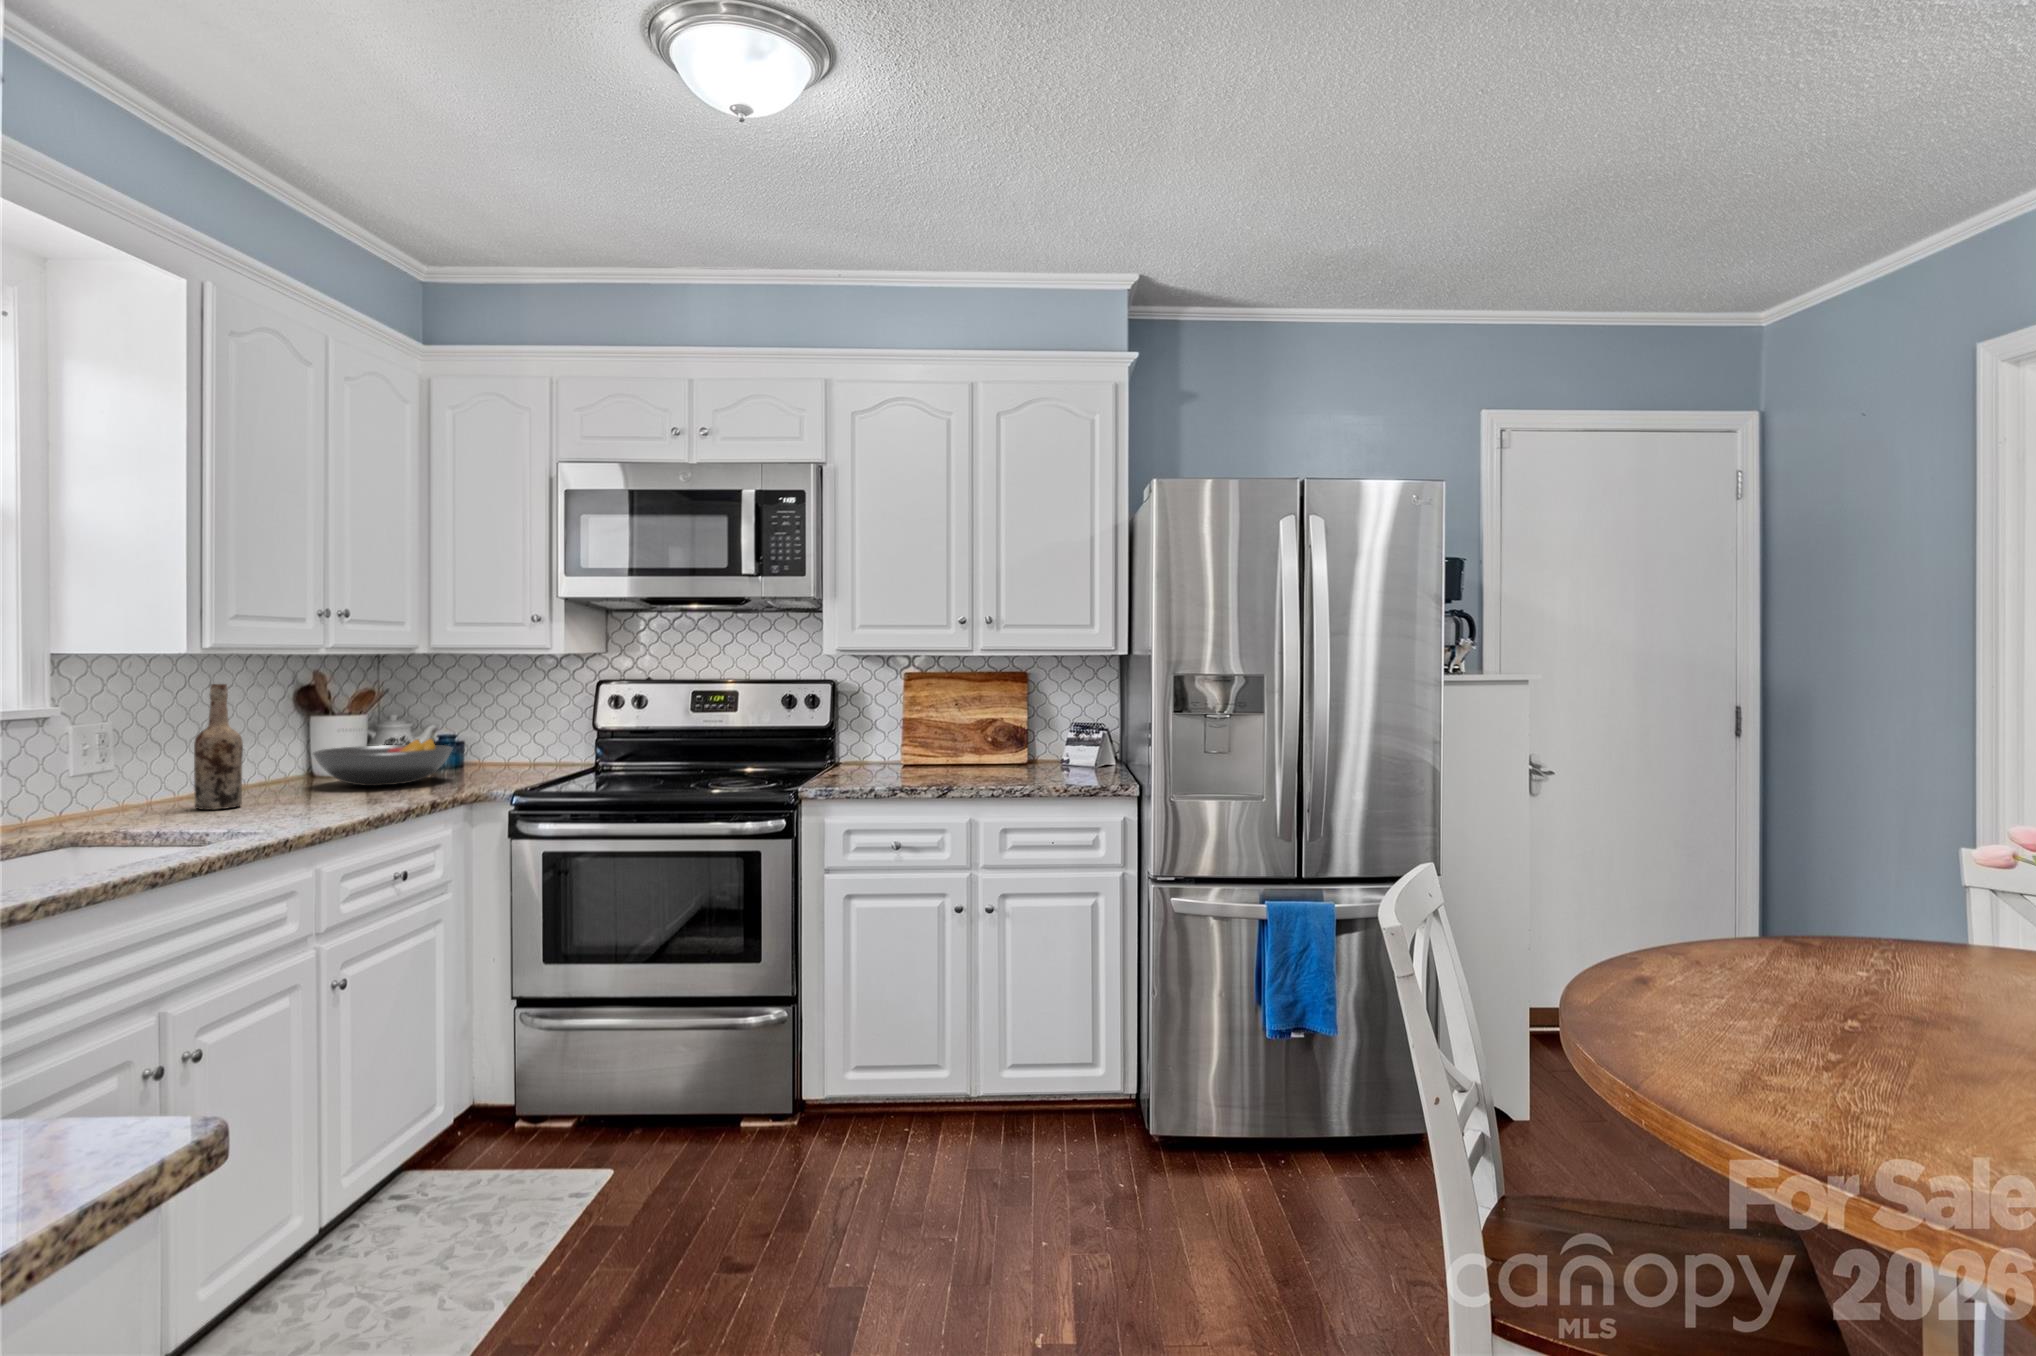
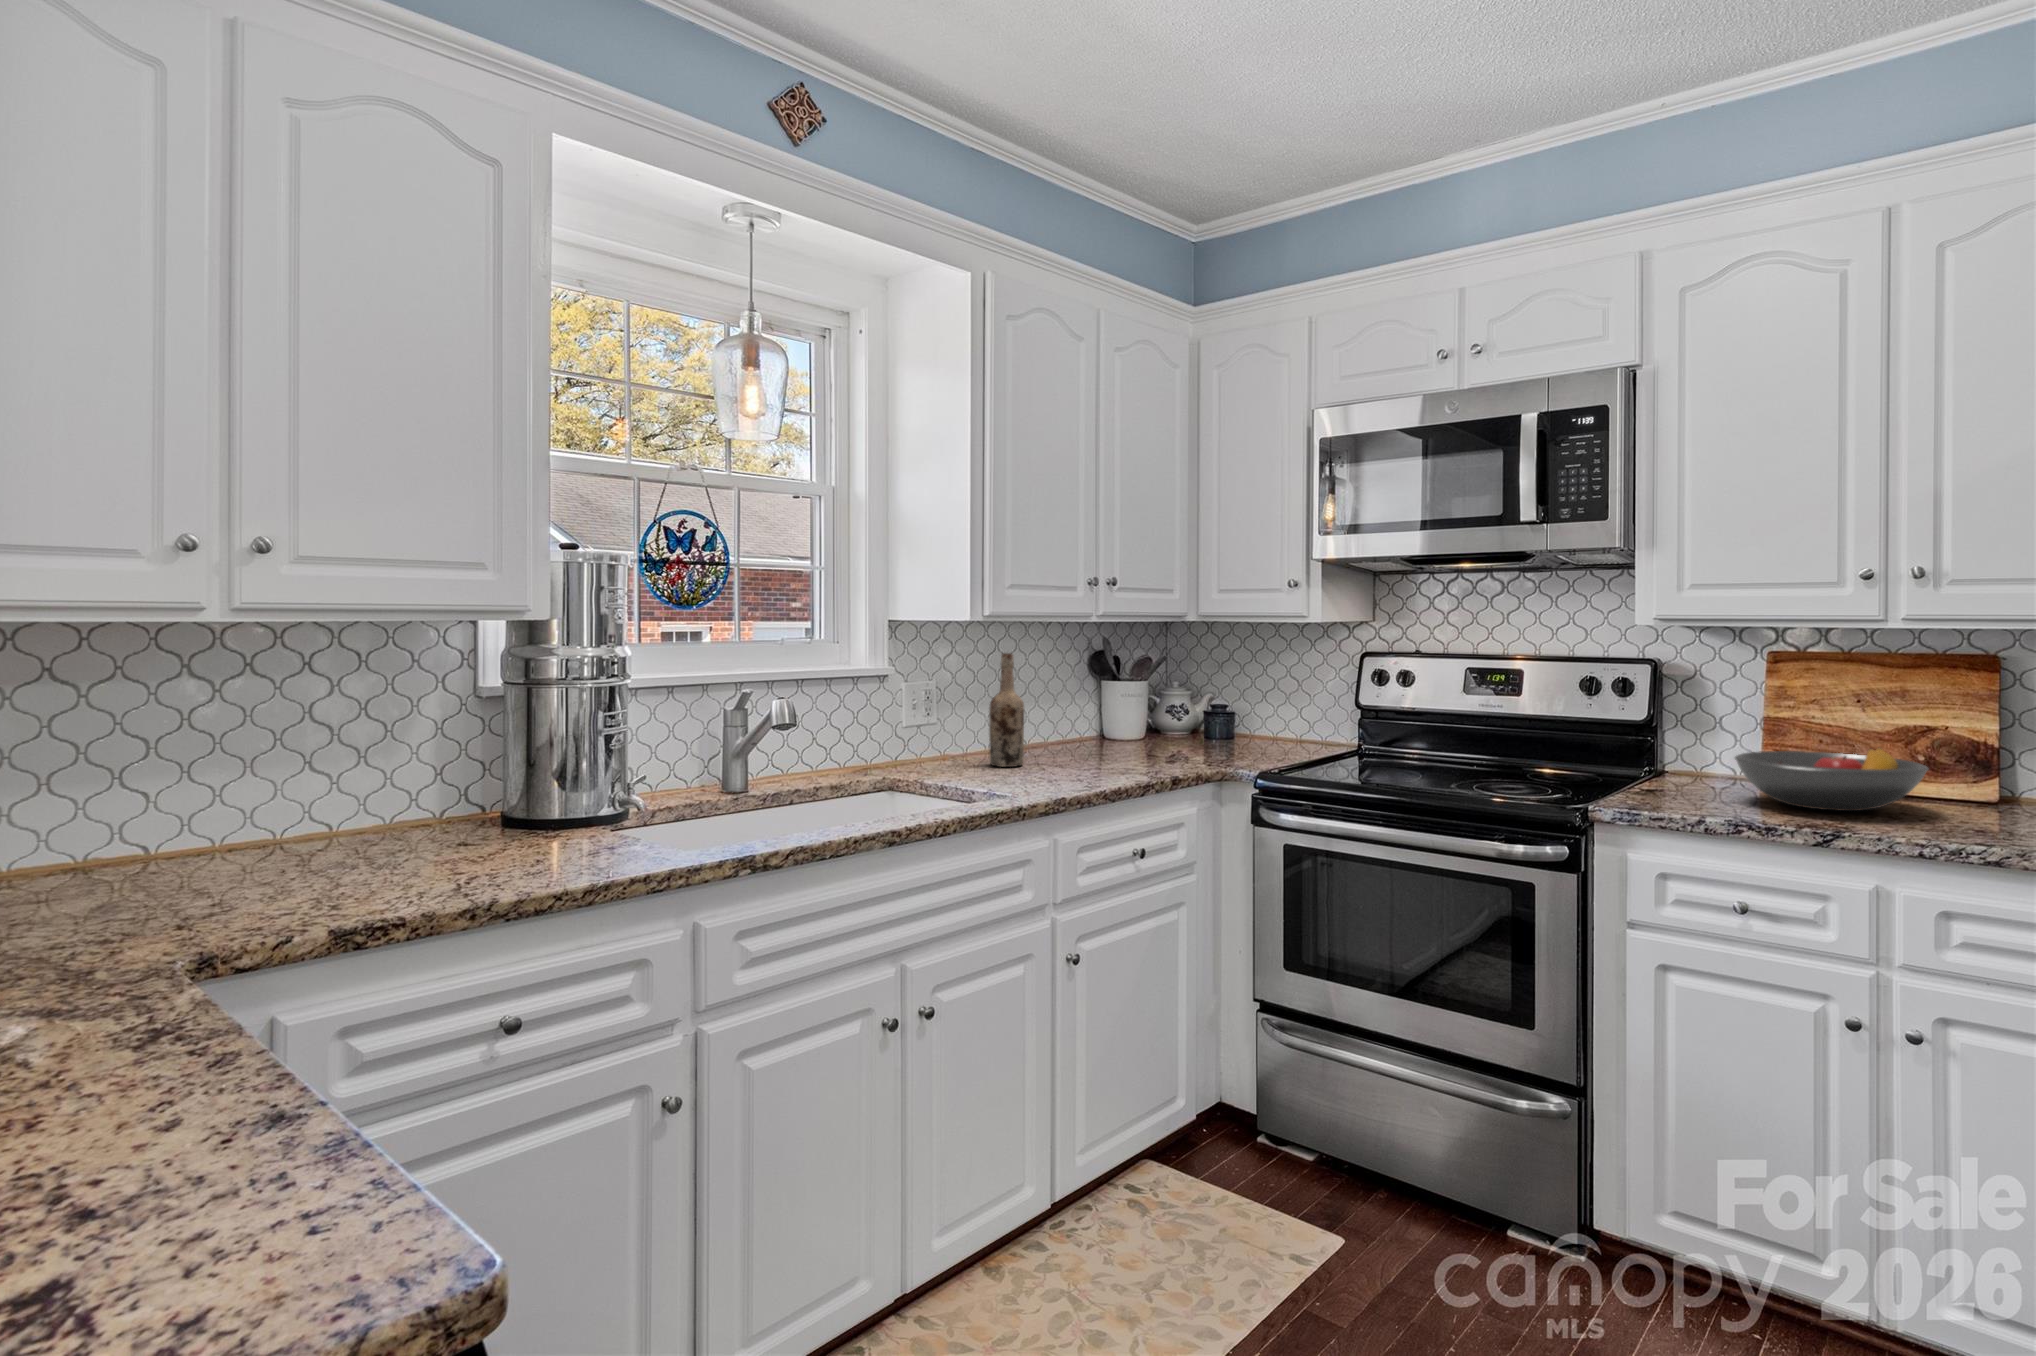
fruit bowl: present [313,738,452,786] -> present [1735,748,1928,811]

